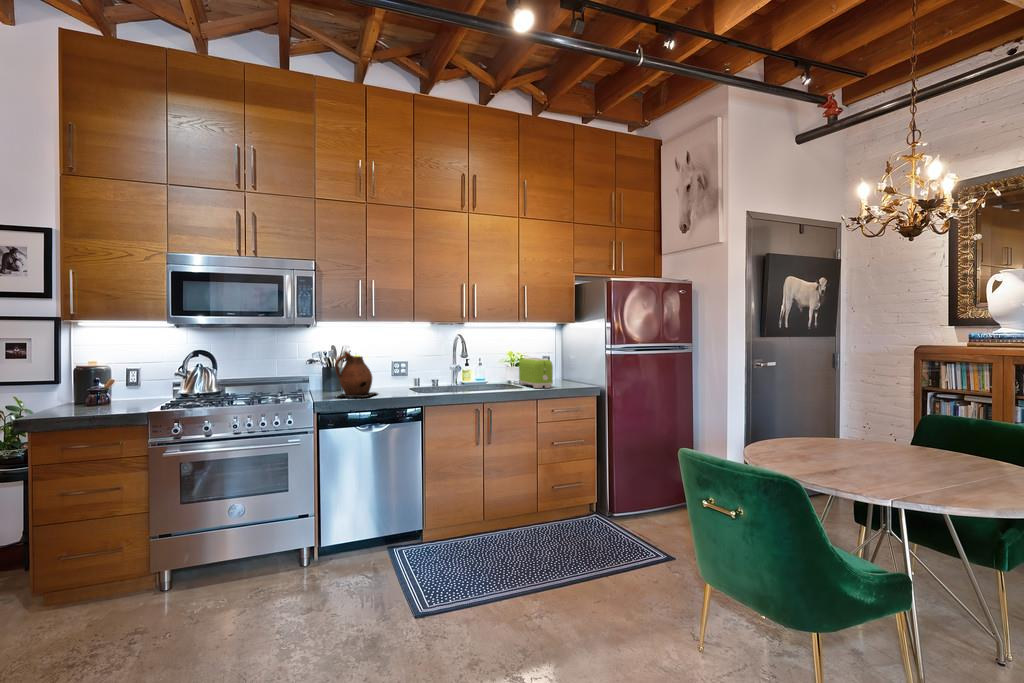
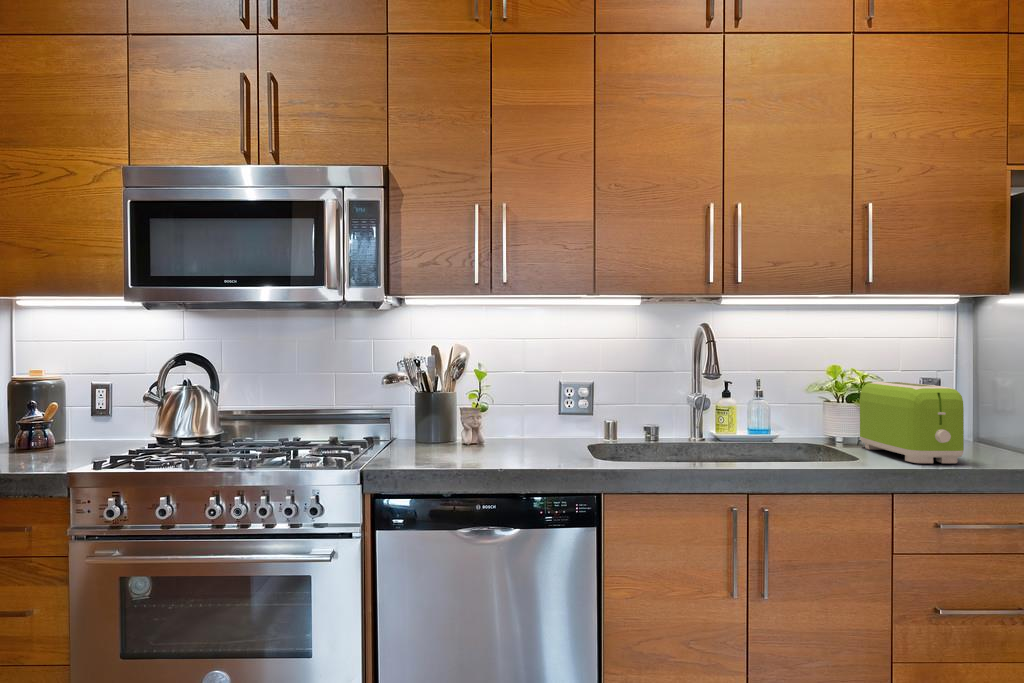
ceramic pitcher: present [335,351,378,397] -> none [410,357,508,467]

